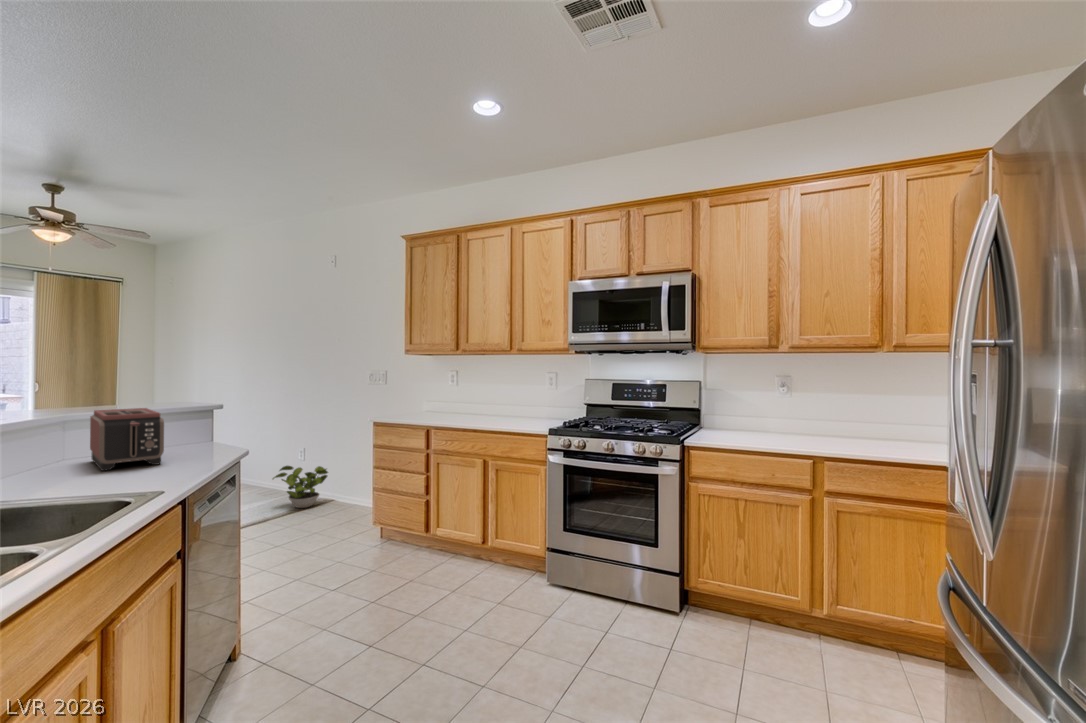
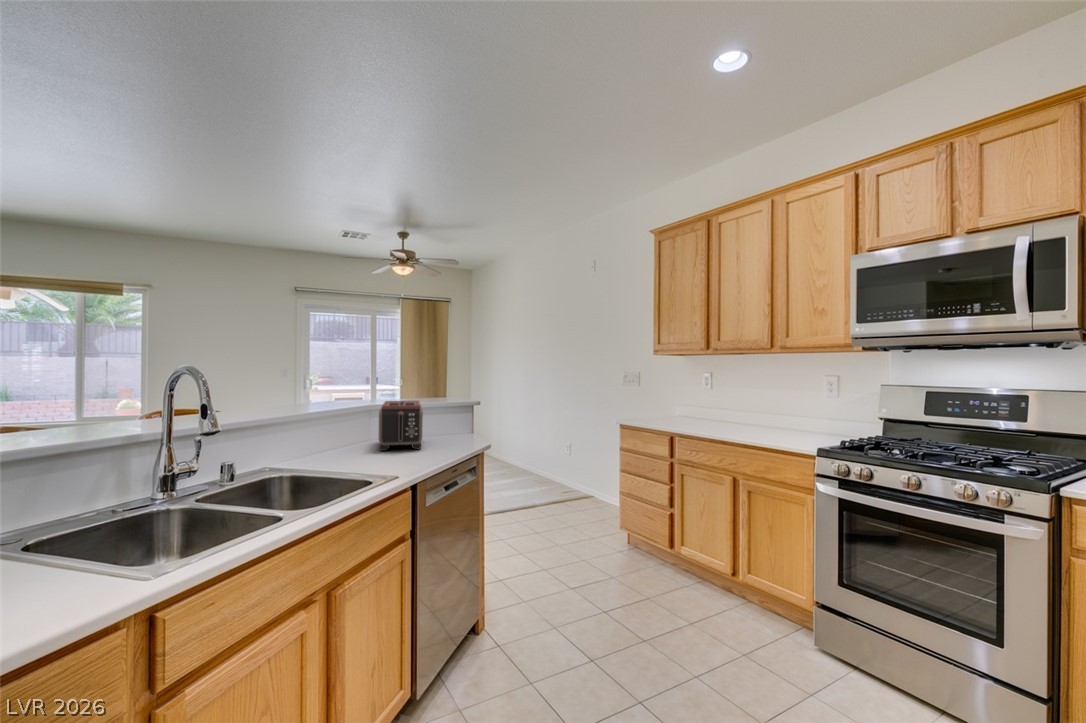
potted plant: present [273,466,328,508] -> none [542,458,589,499]

